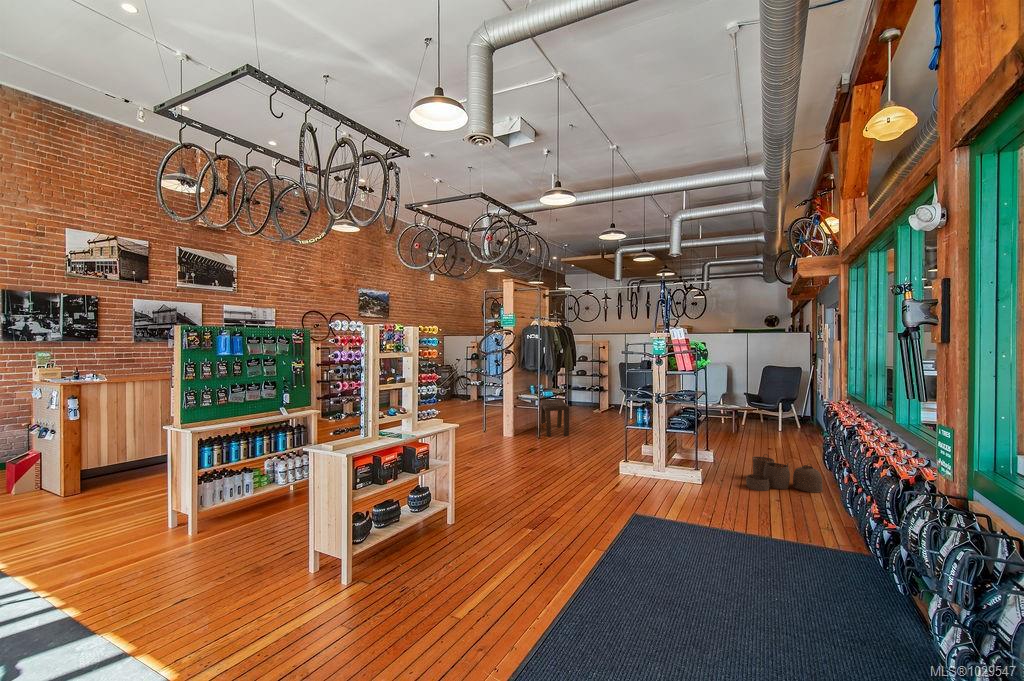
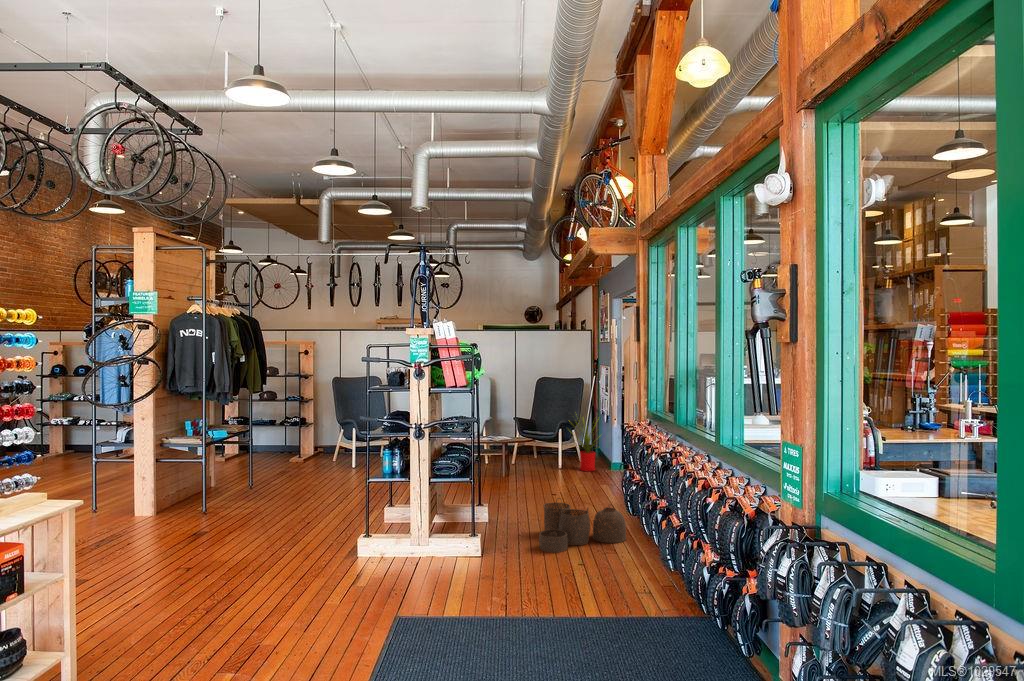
house plant: none [785,394,824,441] -> present [578,425,595,471]
bench: present [541,399,569,436] -> none [204,442,261,510]

